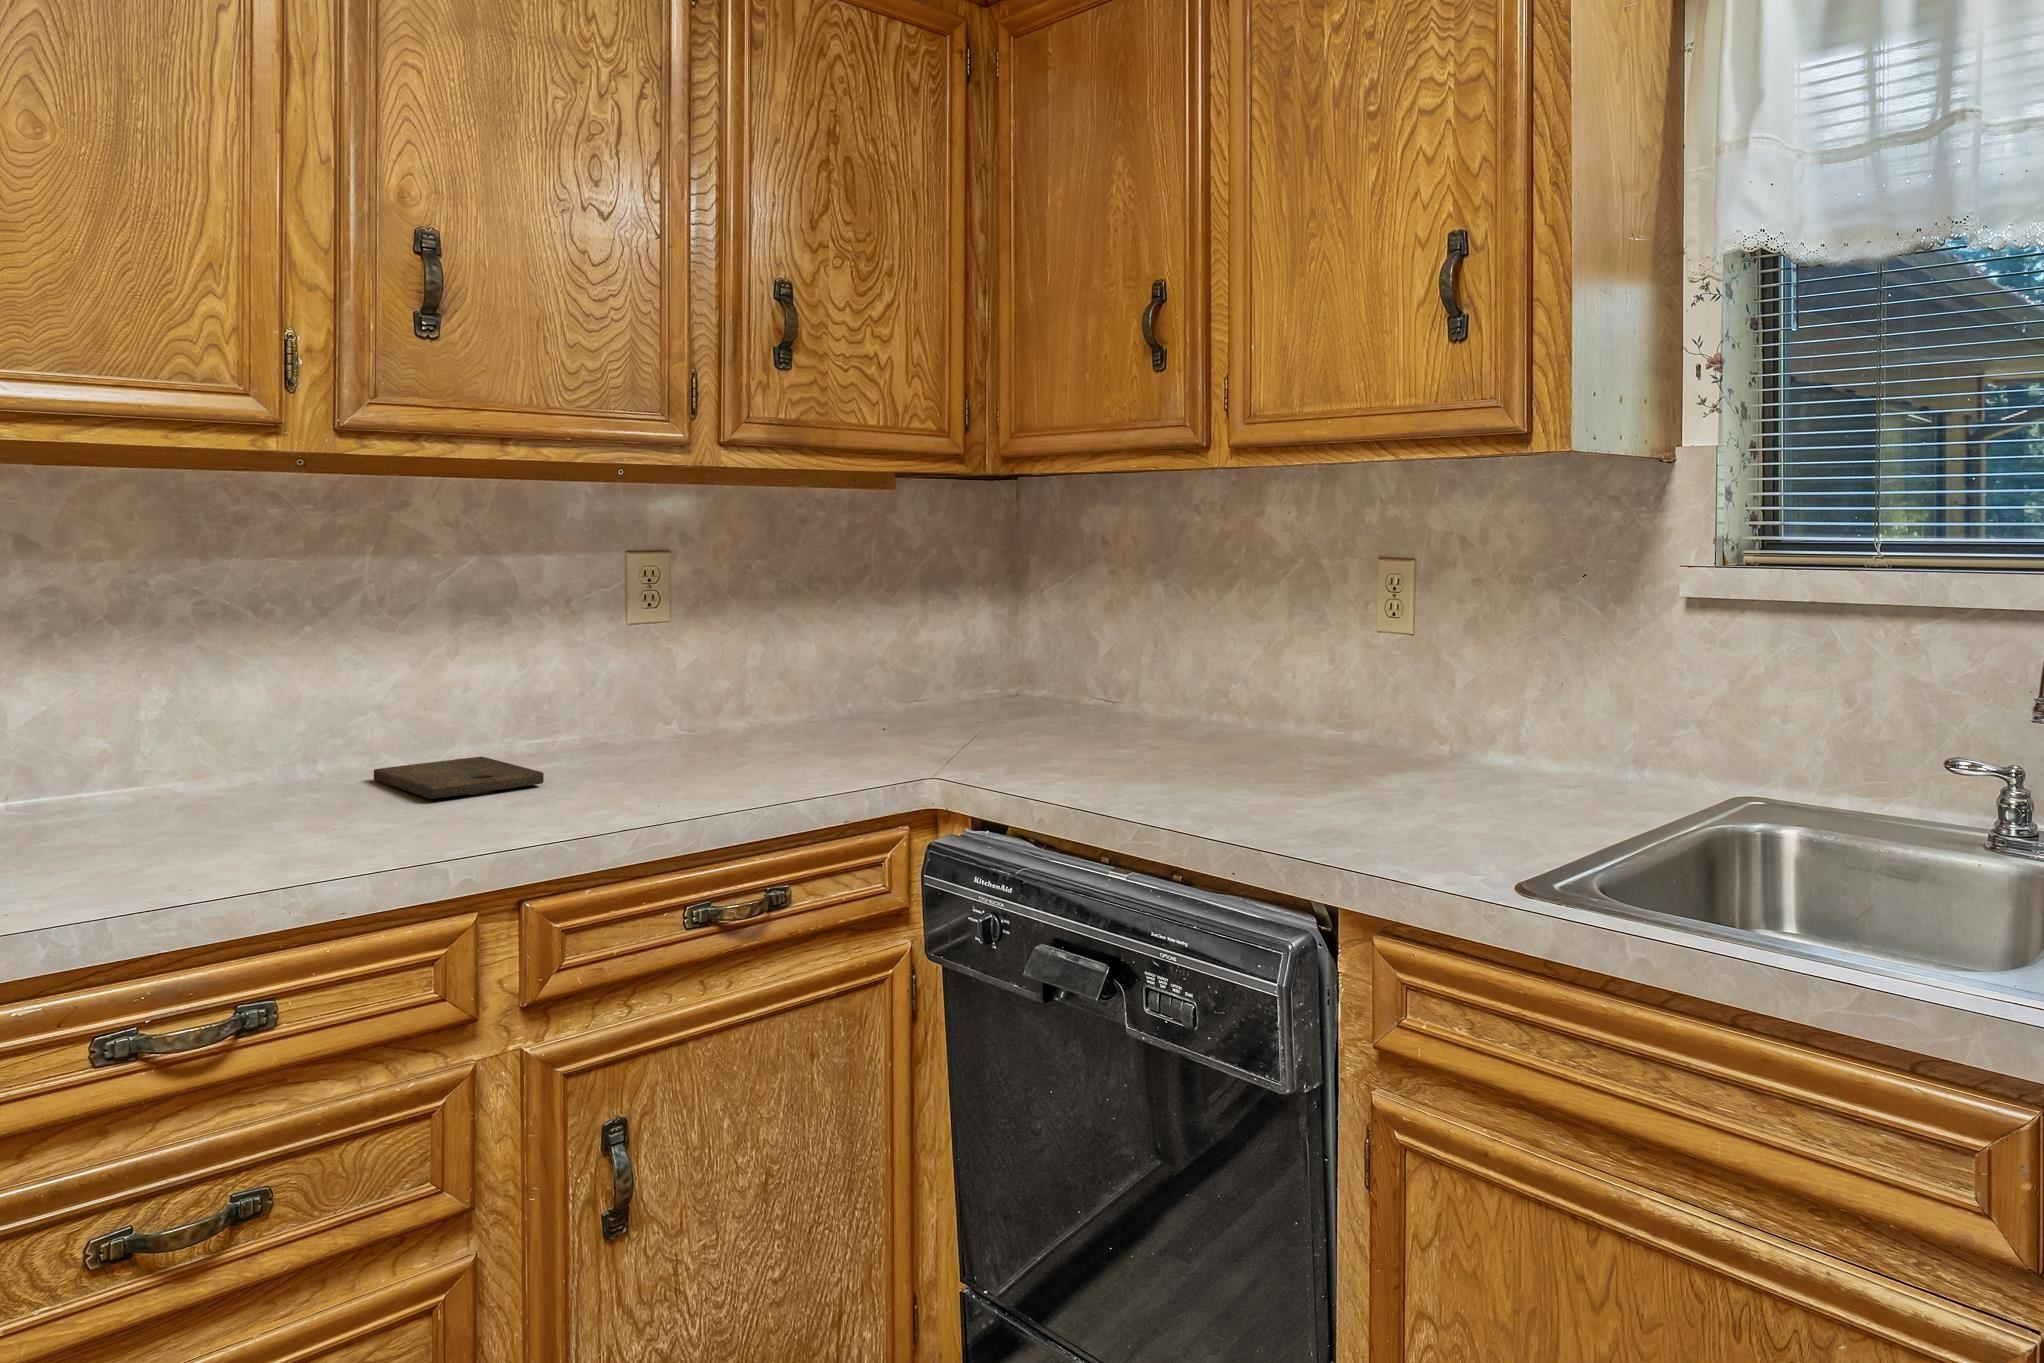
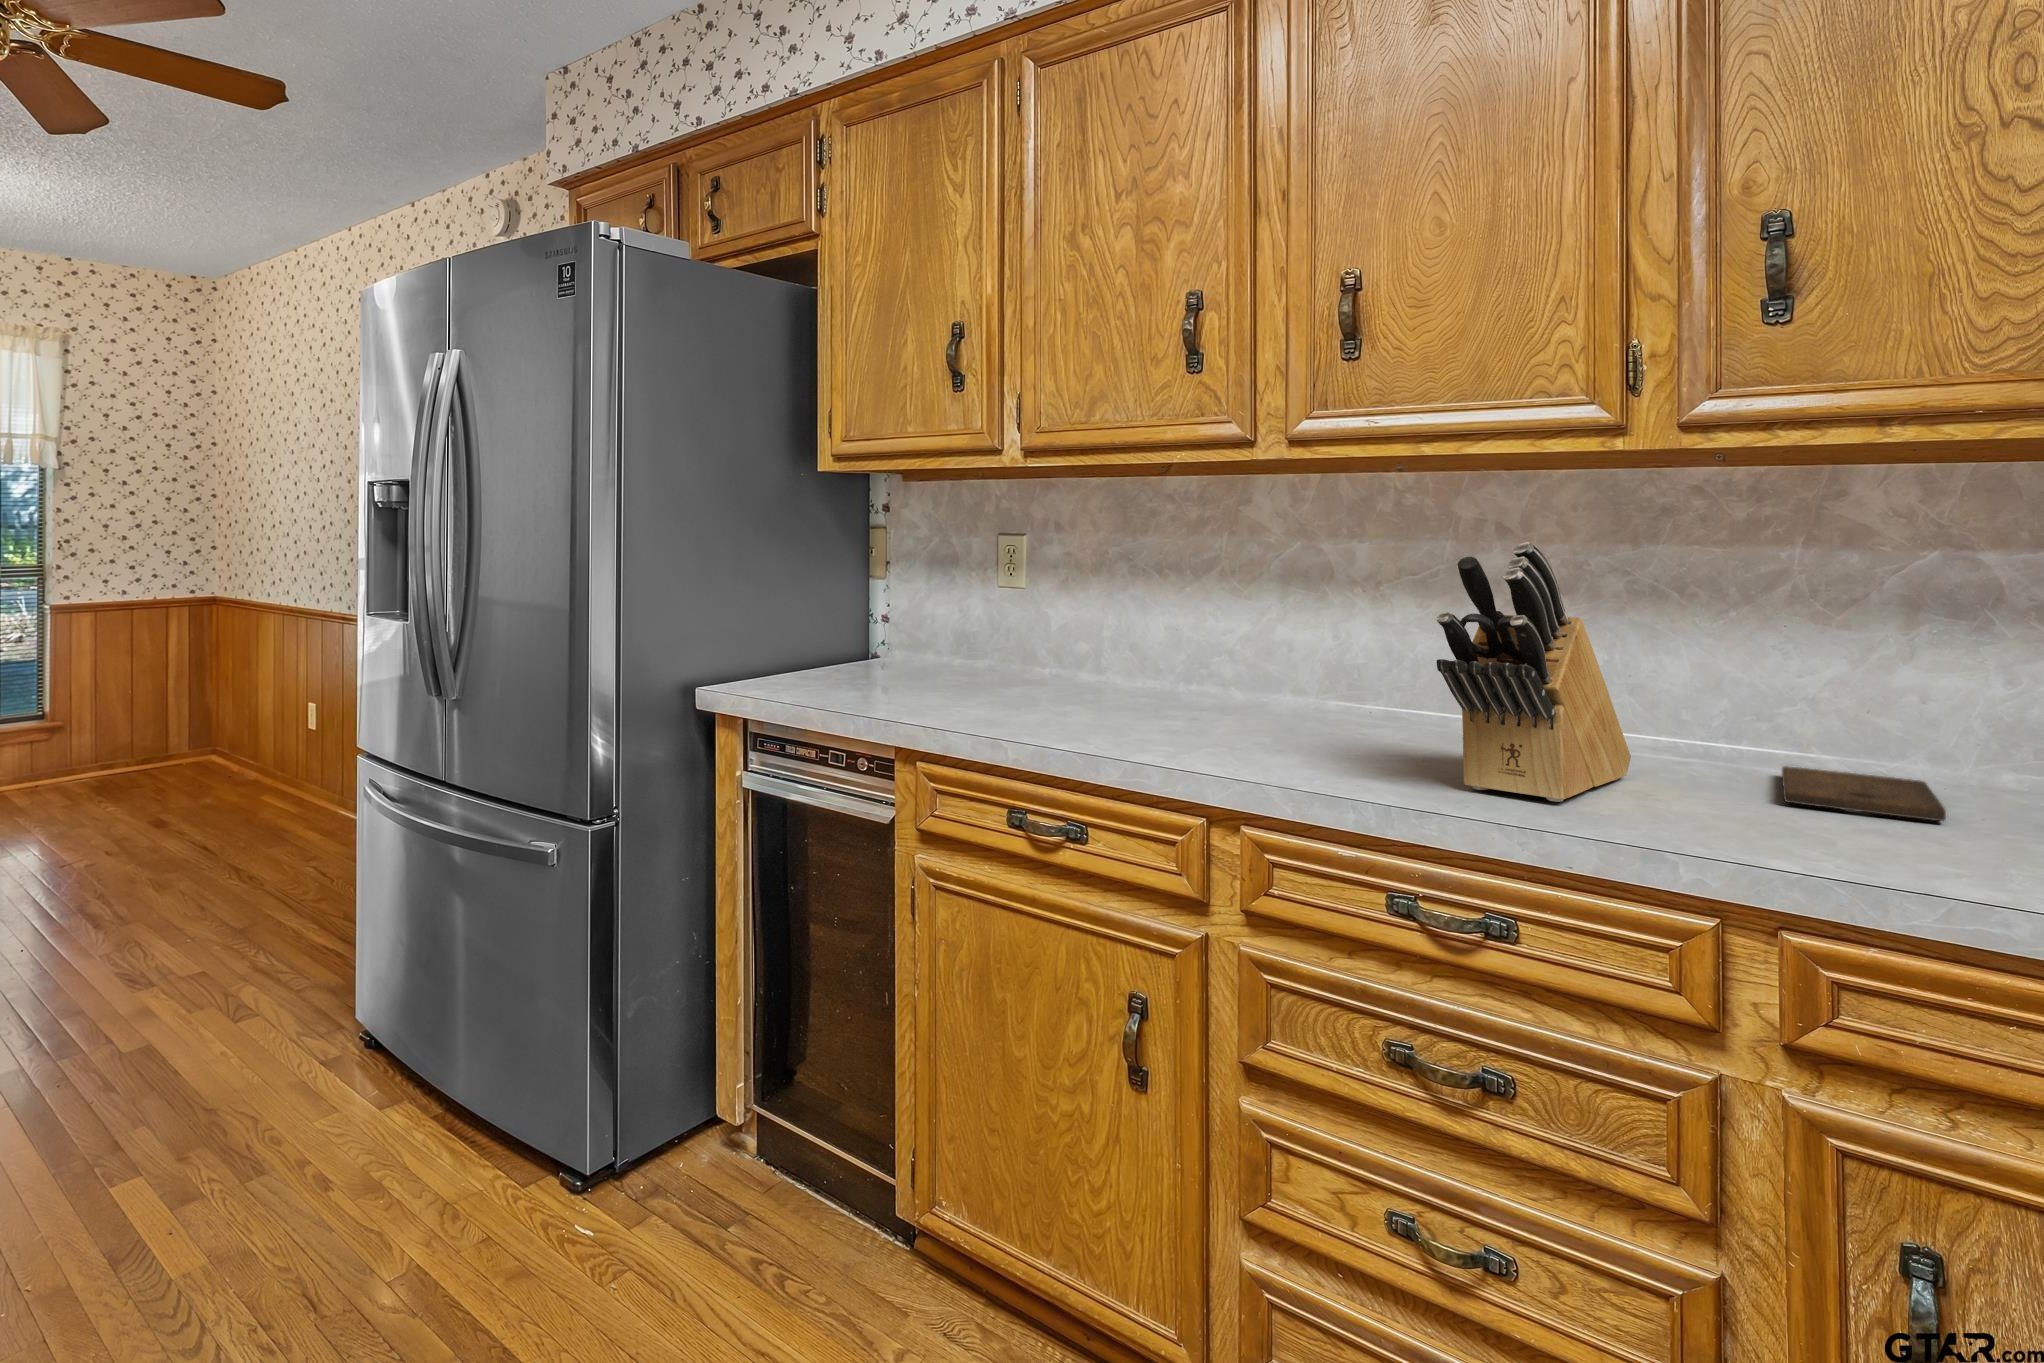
knife block: none [137,556,277,871] -> present [1436,542,1631,802]

